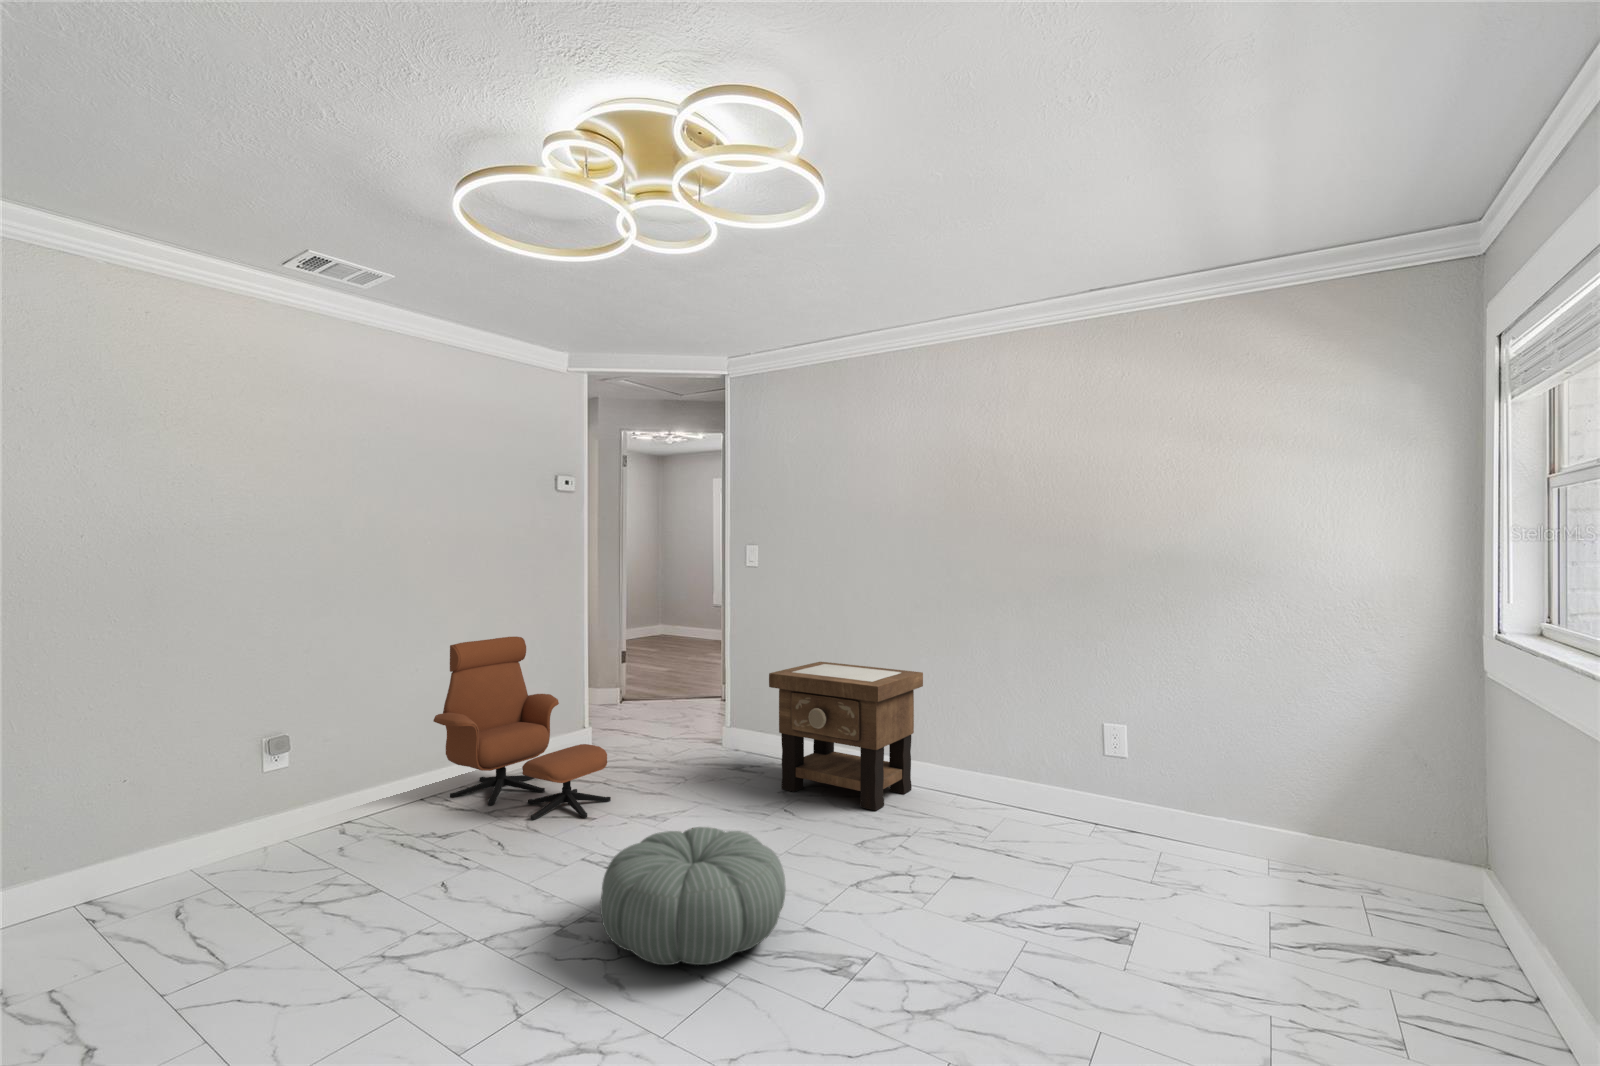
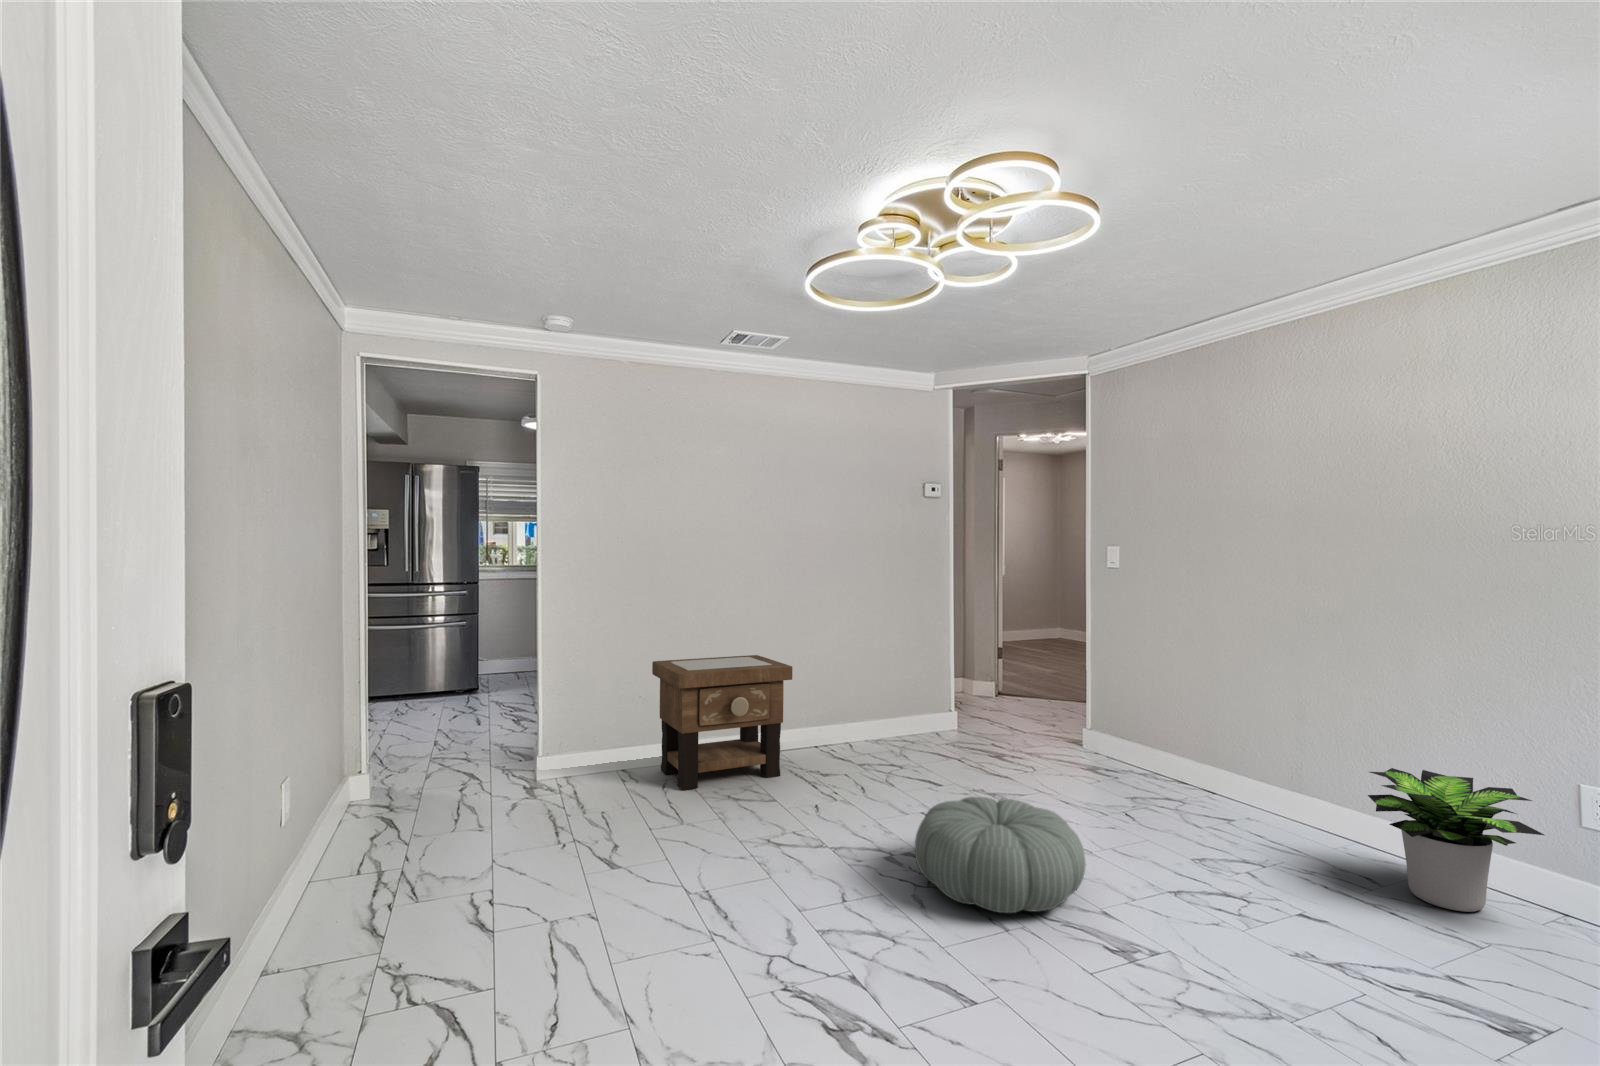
lounge chair: present [433,637,611,820] -> none [827,623,964,783]
side table: present [769,662,923,811] -> present [652,655,792,790]
potted plant: none [983,730,1103,844] -> present [1368,768,1544,912]

